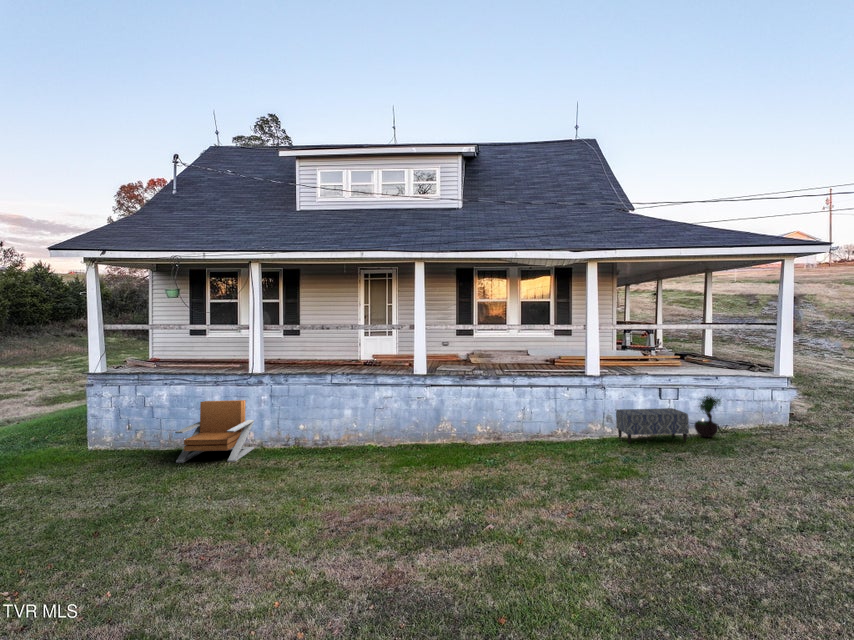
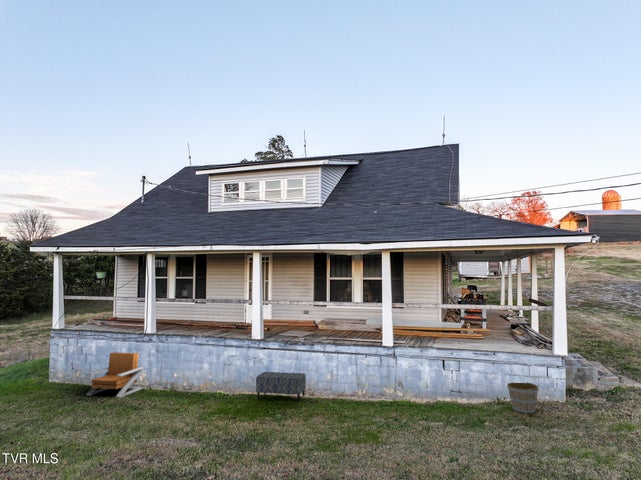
potted tree: present [695,396,721,437] -> none [468,365,493,406]
wooden bucket: none [734,407,774,440] -> present [507,383,539,413]
bench: present [616,408,689,444] -> present [256,372,306,401]

